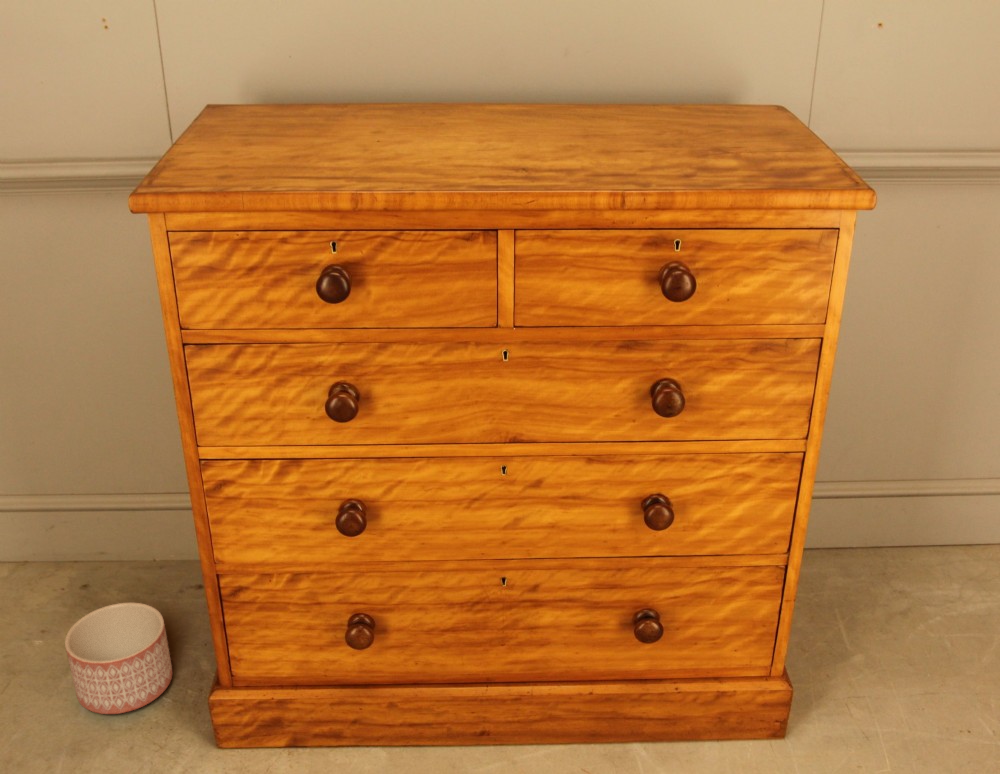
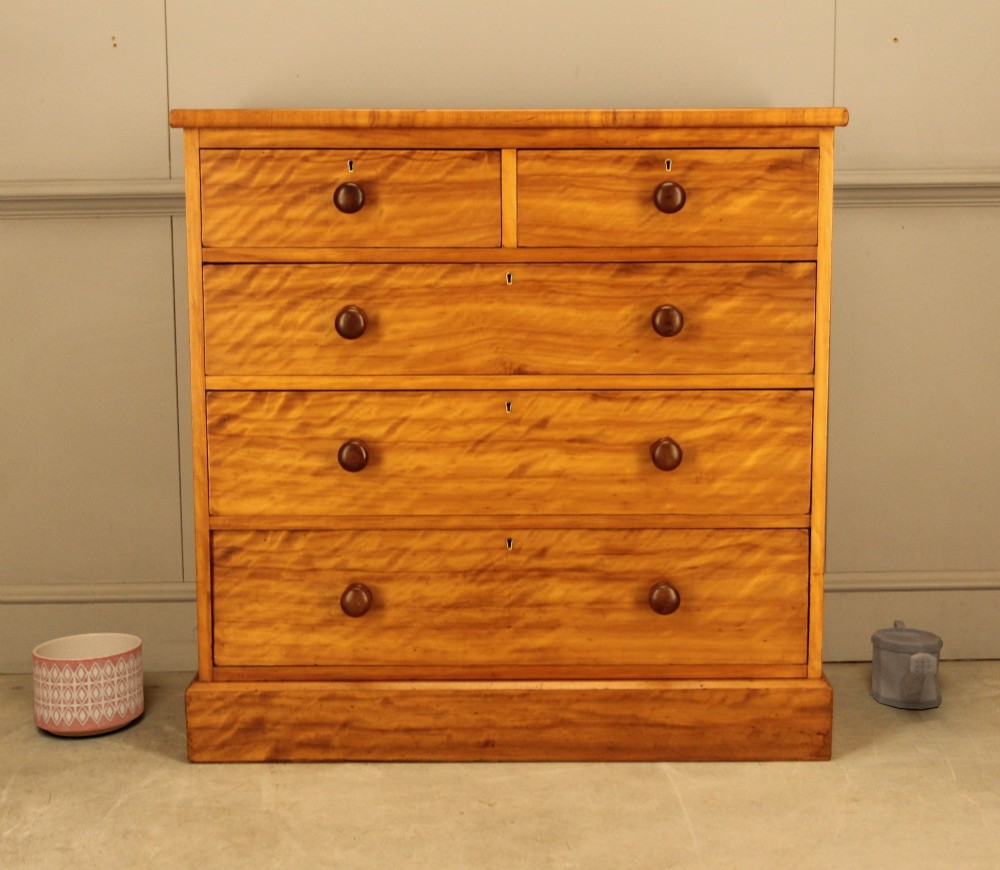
watering can: none [823,569,895,676] -> present [870,620,943,709]

